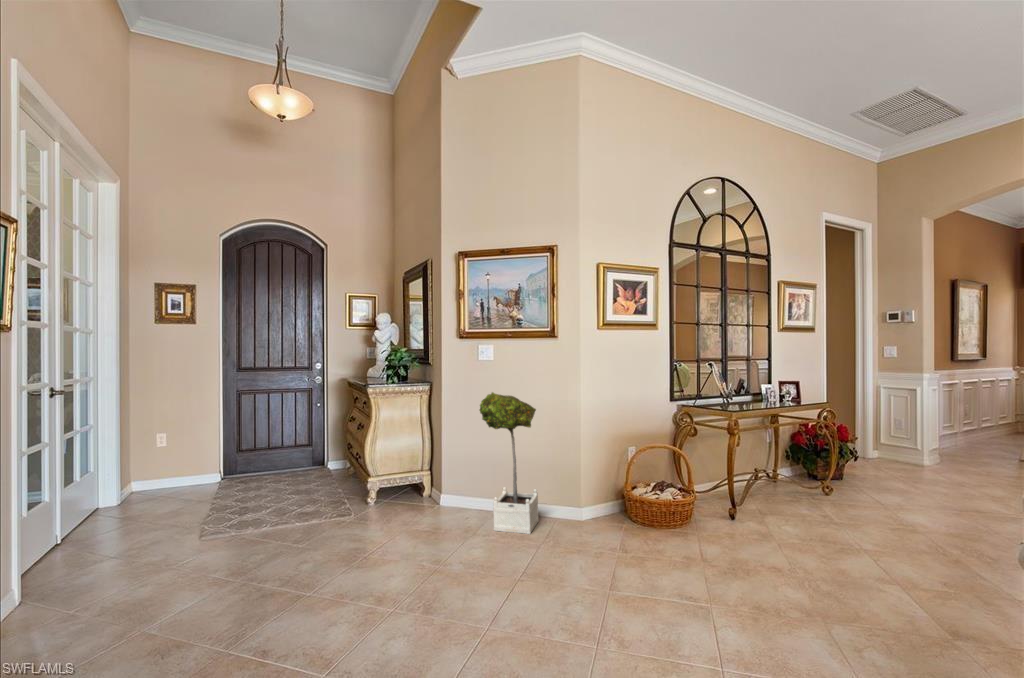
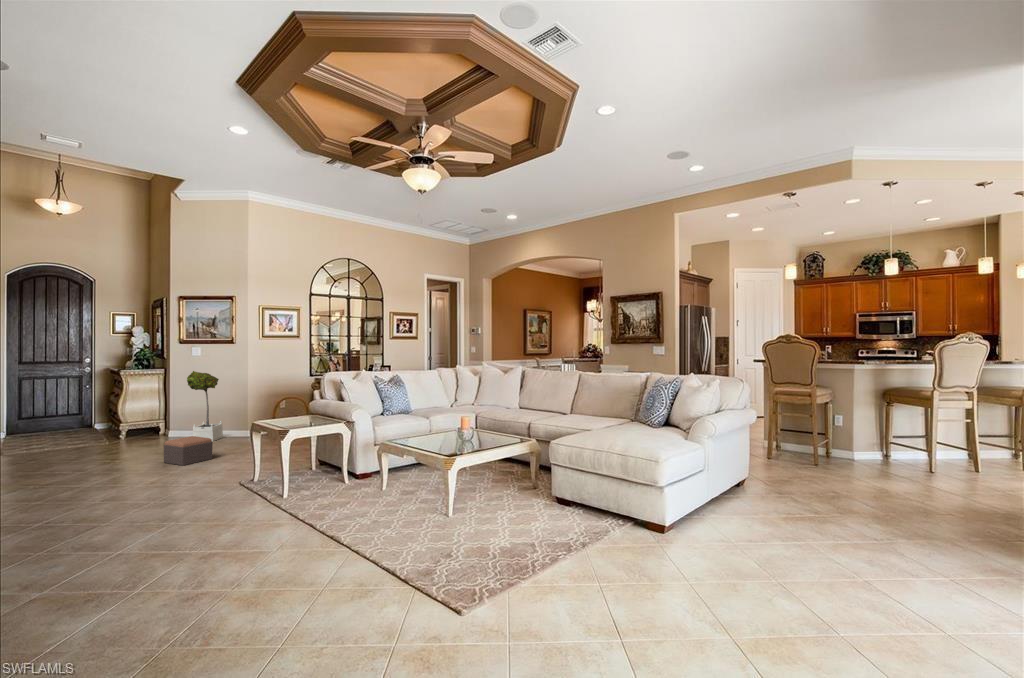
footstool: none [487,556,590,657] -> present [164,436,212,466]

